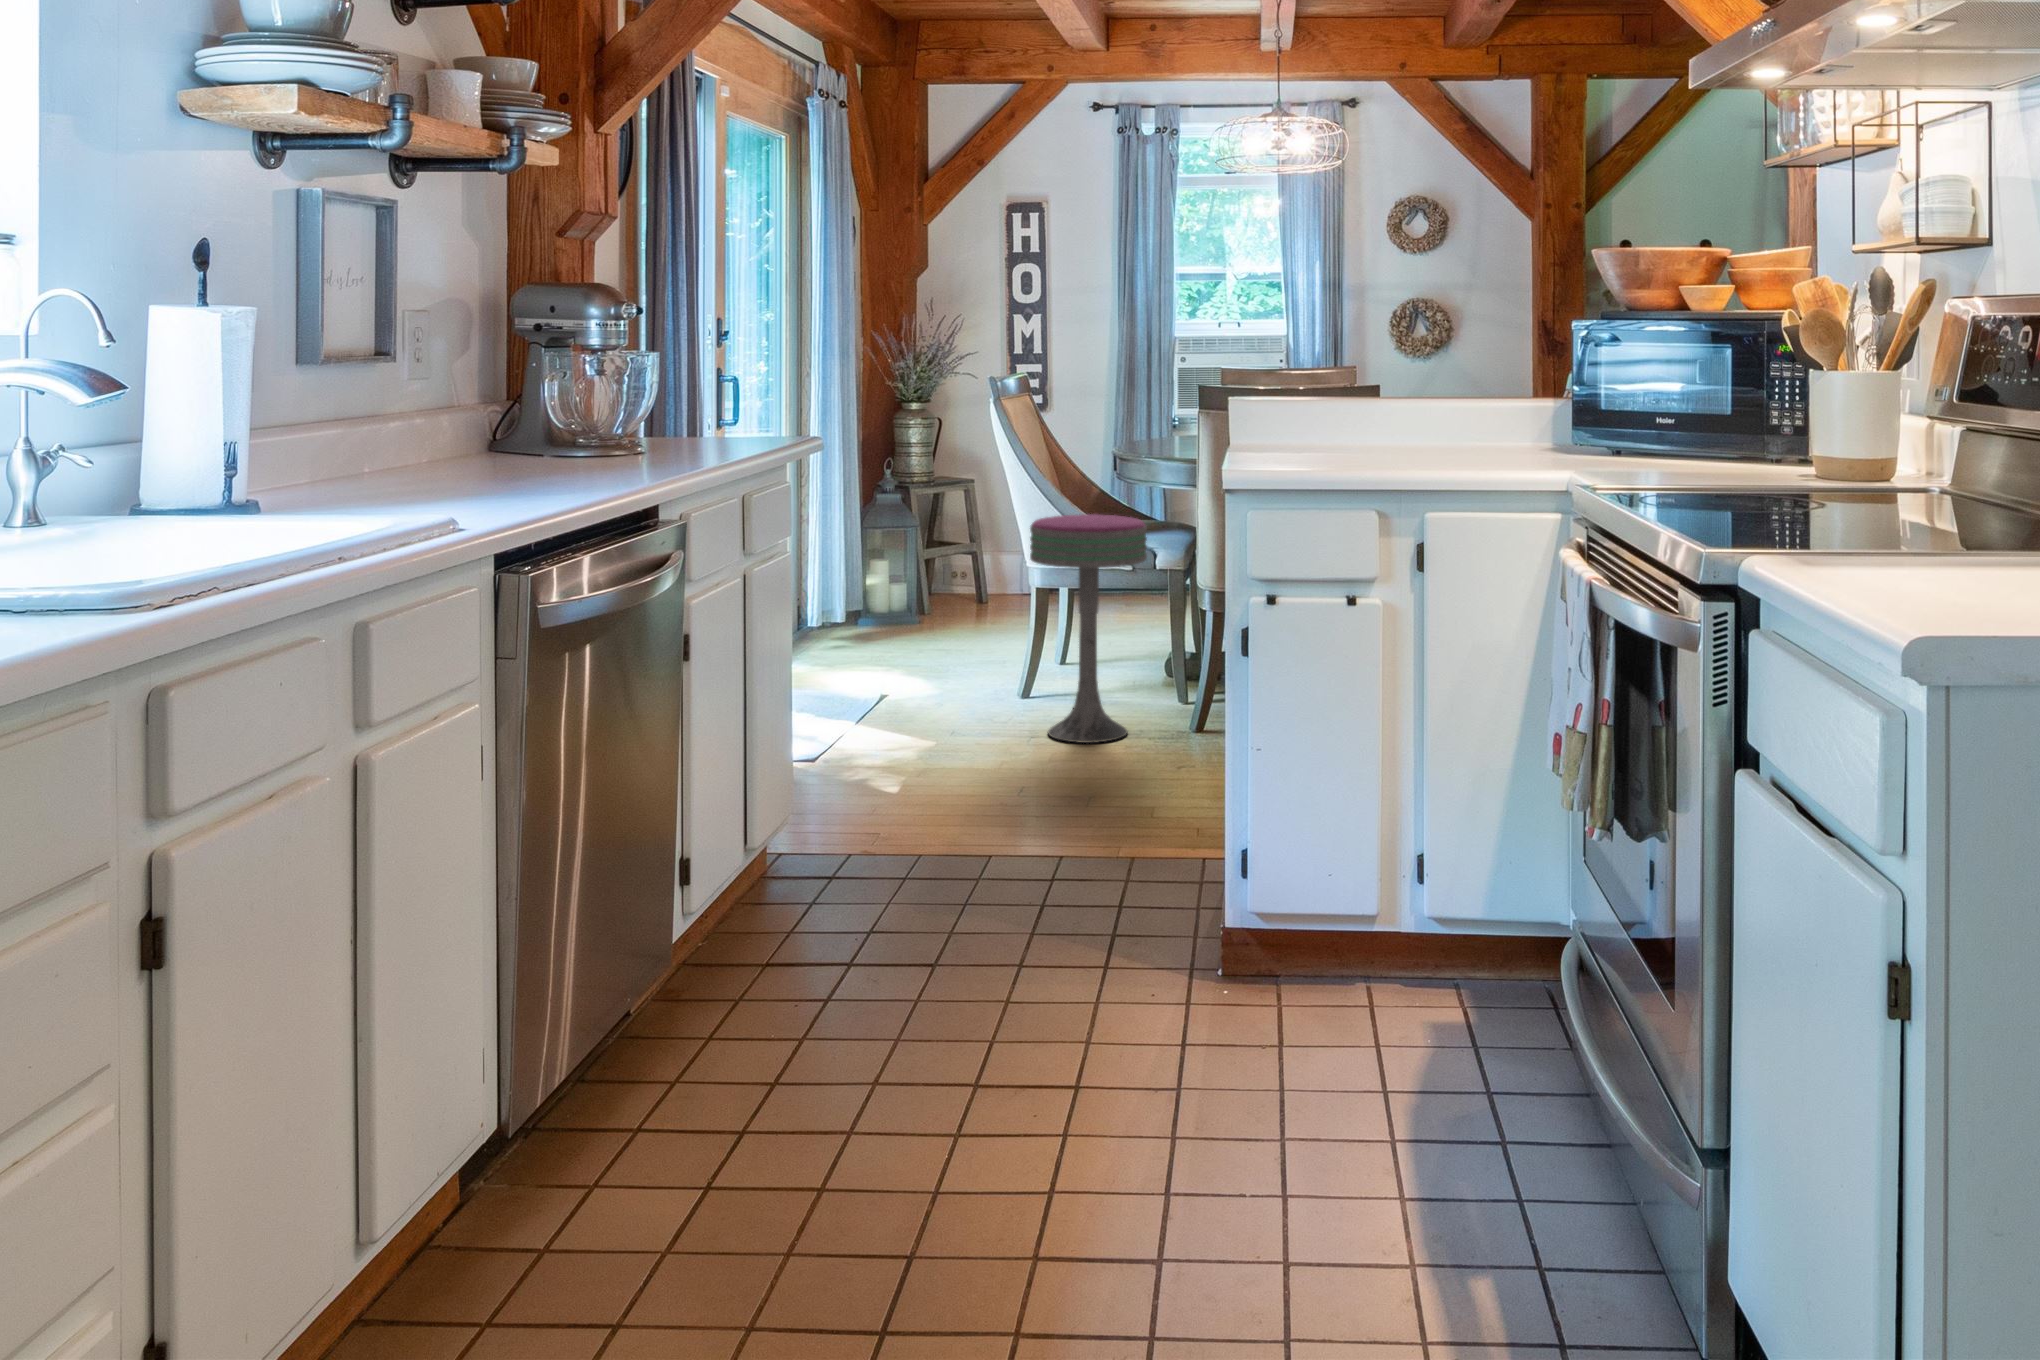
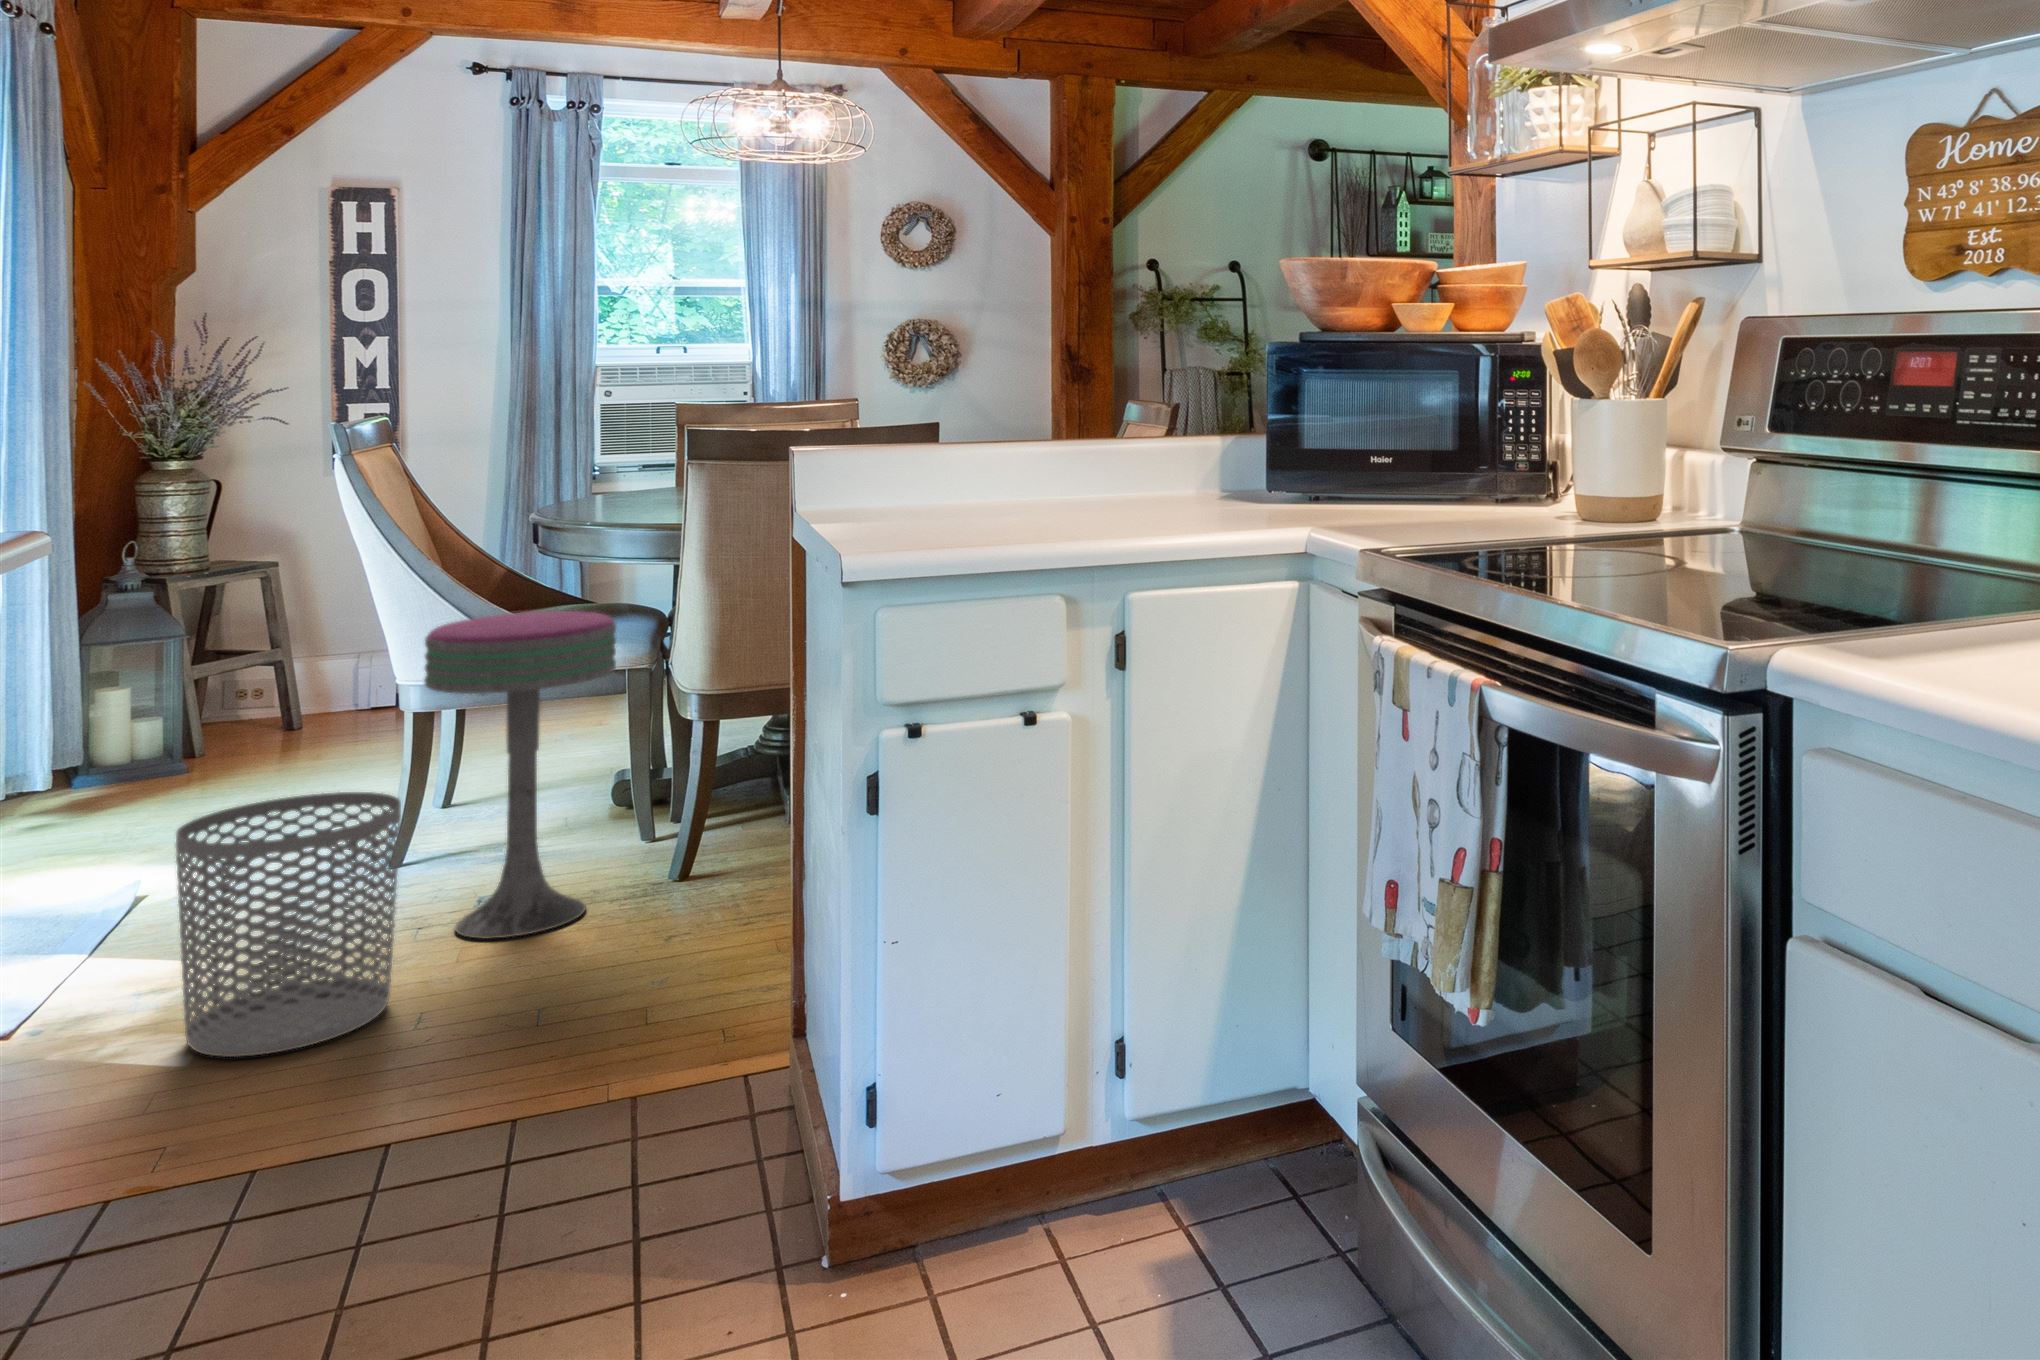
waste bin: none [890,622,1009,783] -> present [176,792,401,1057]

